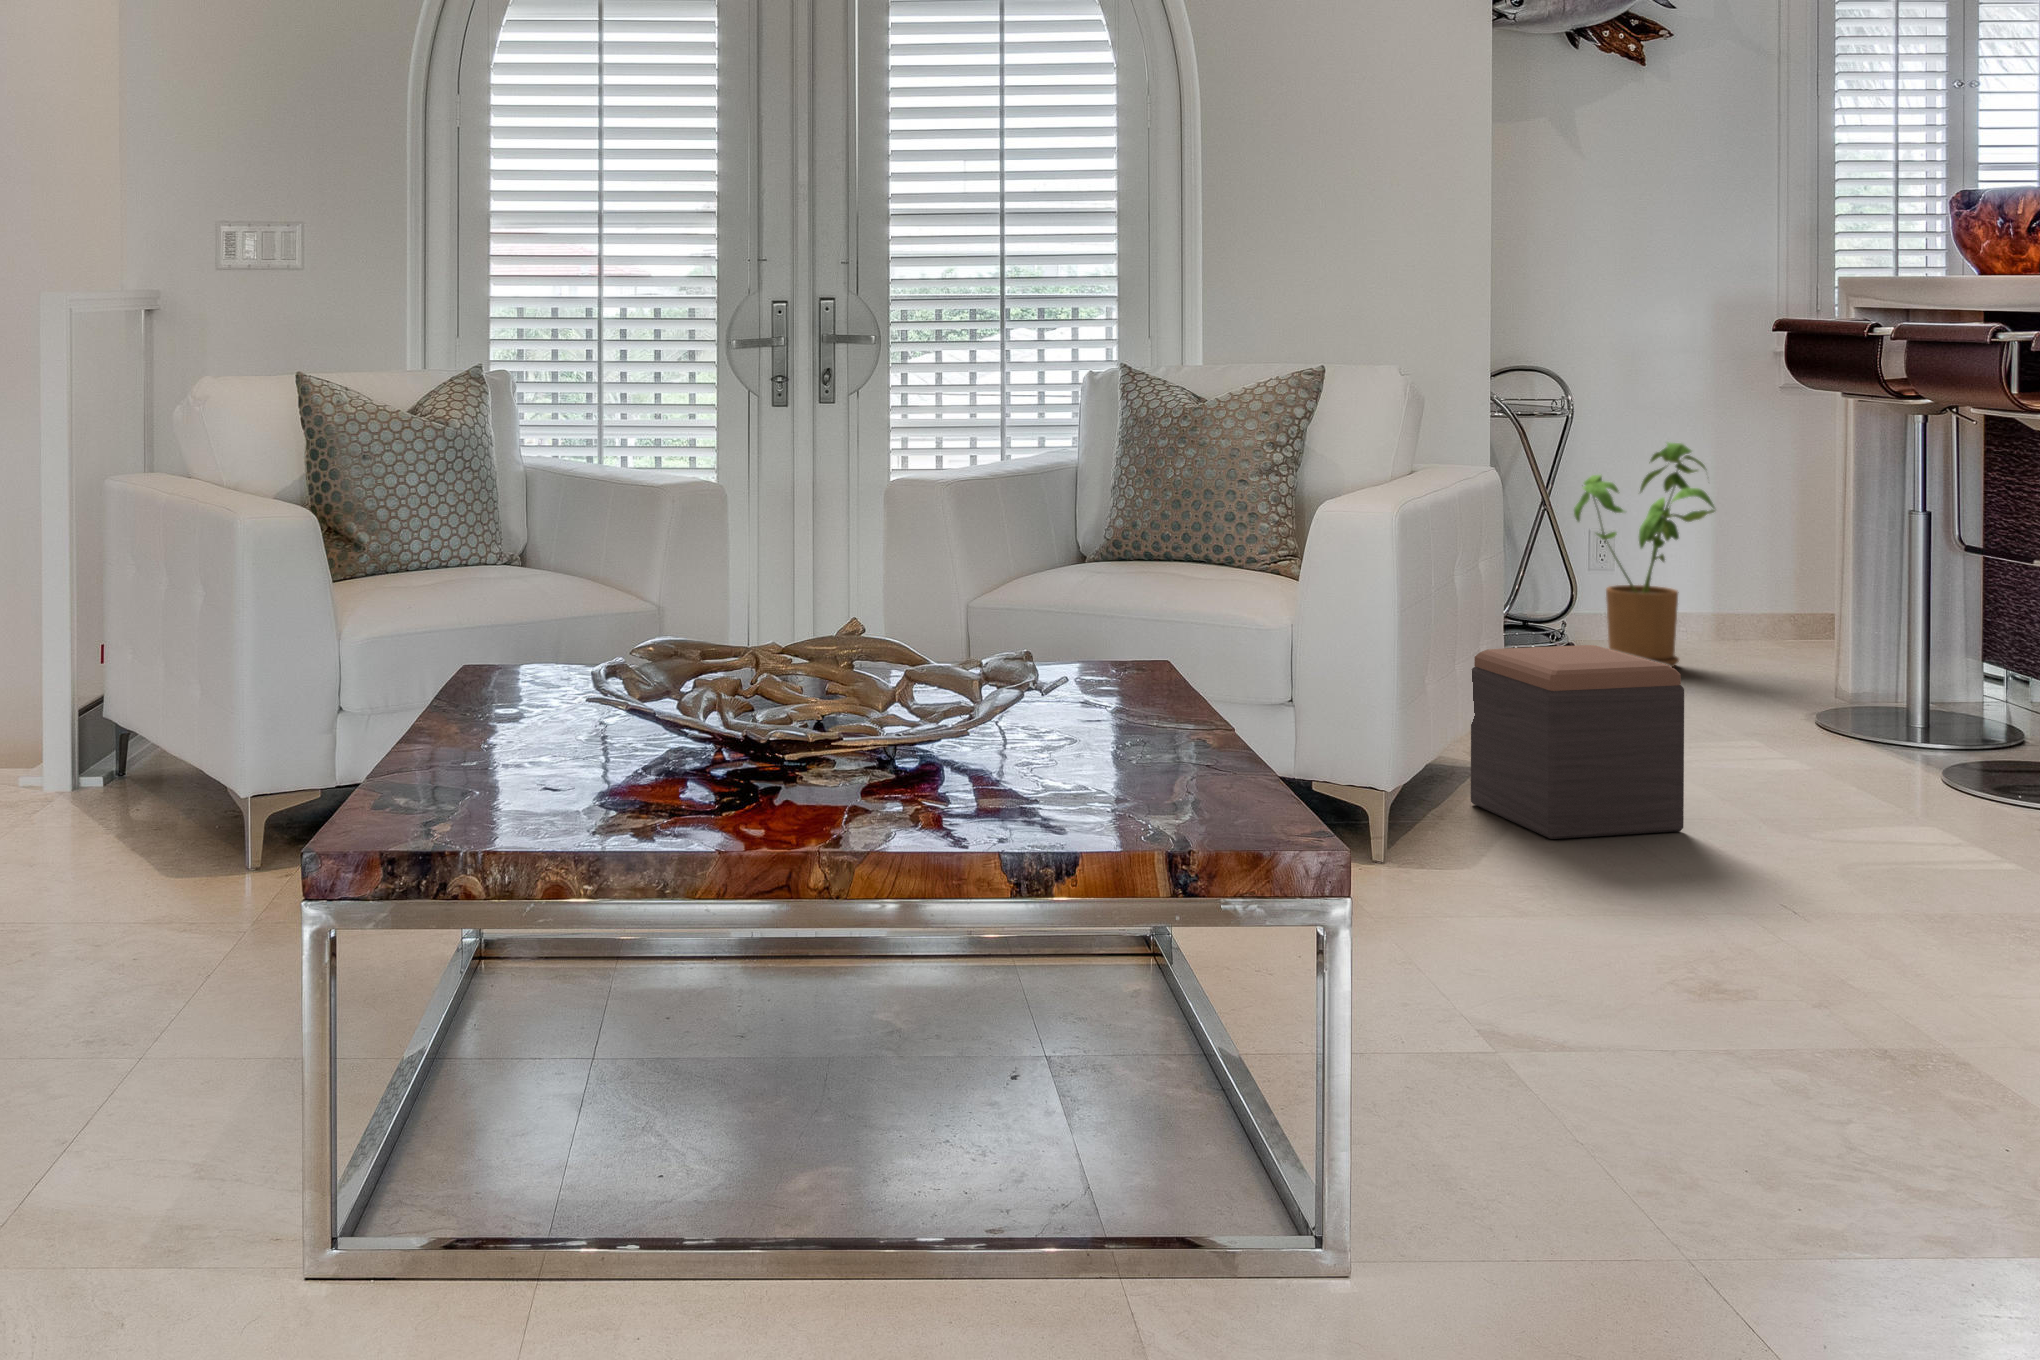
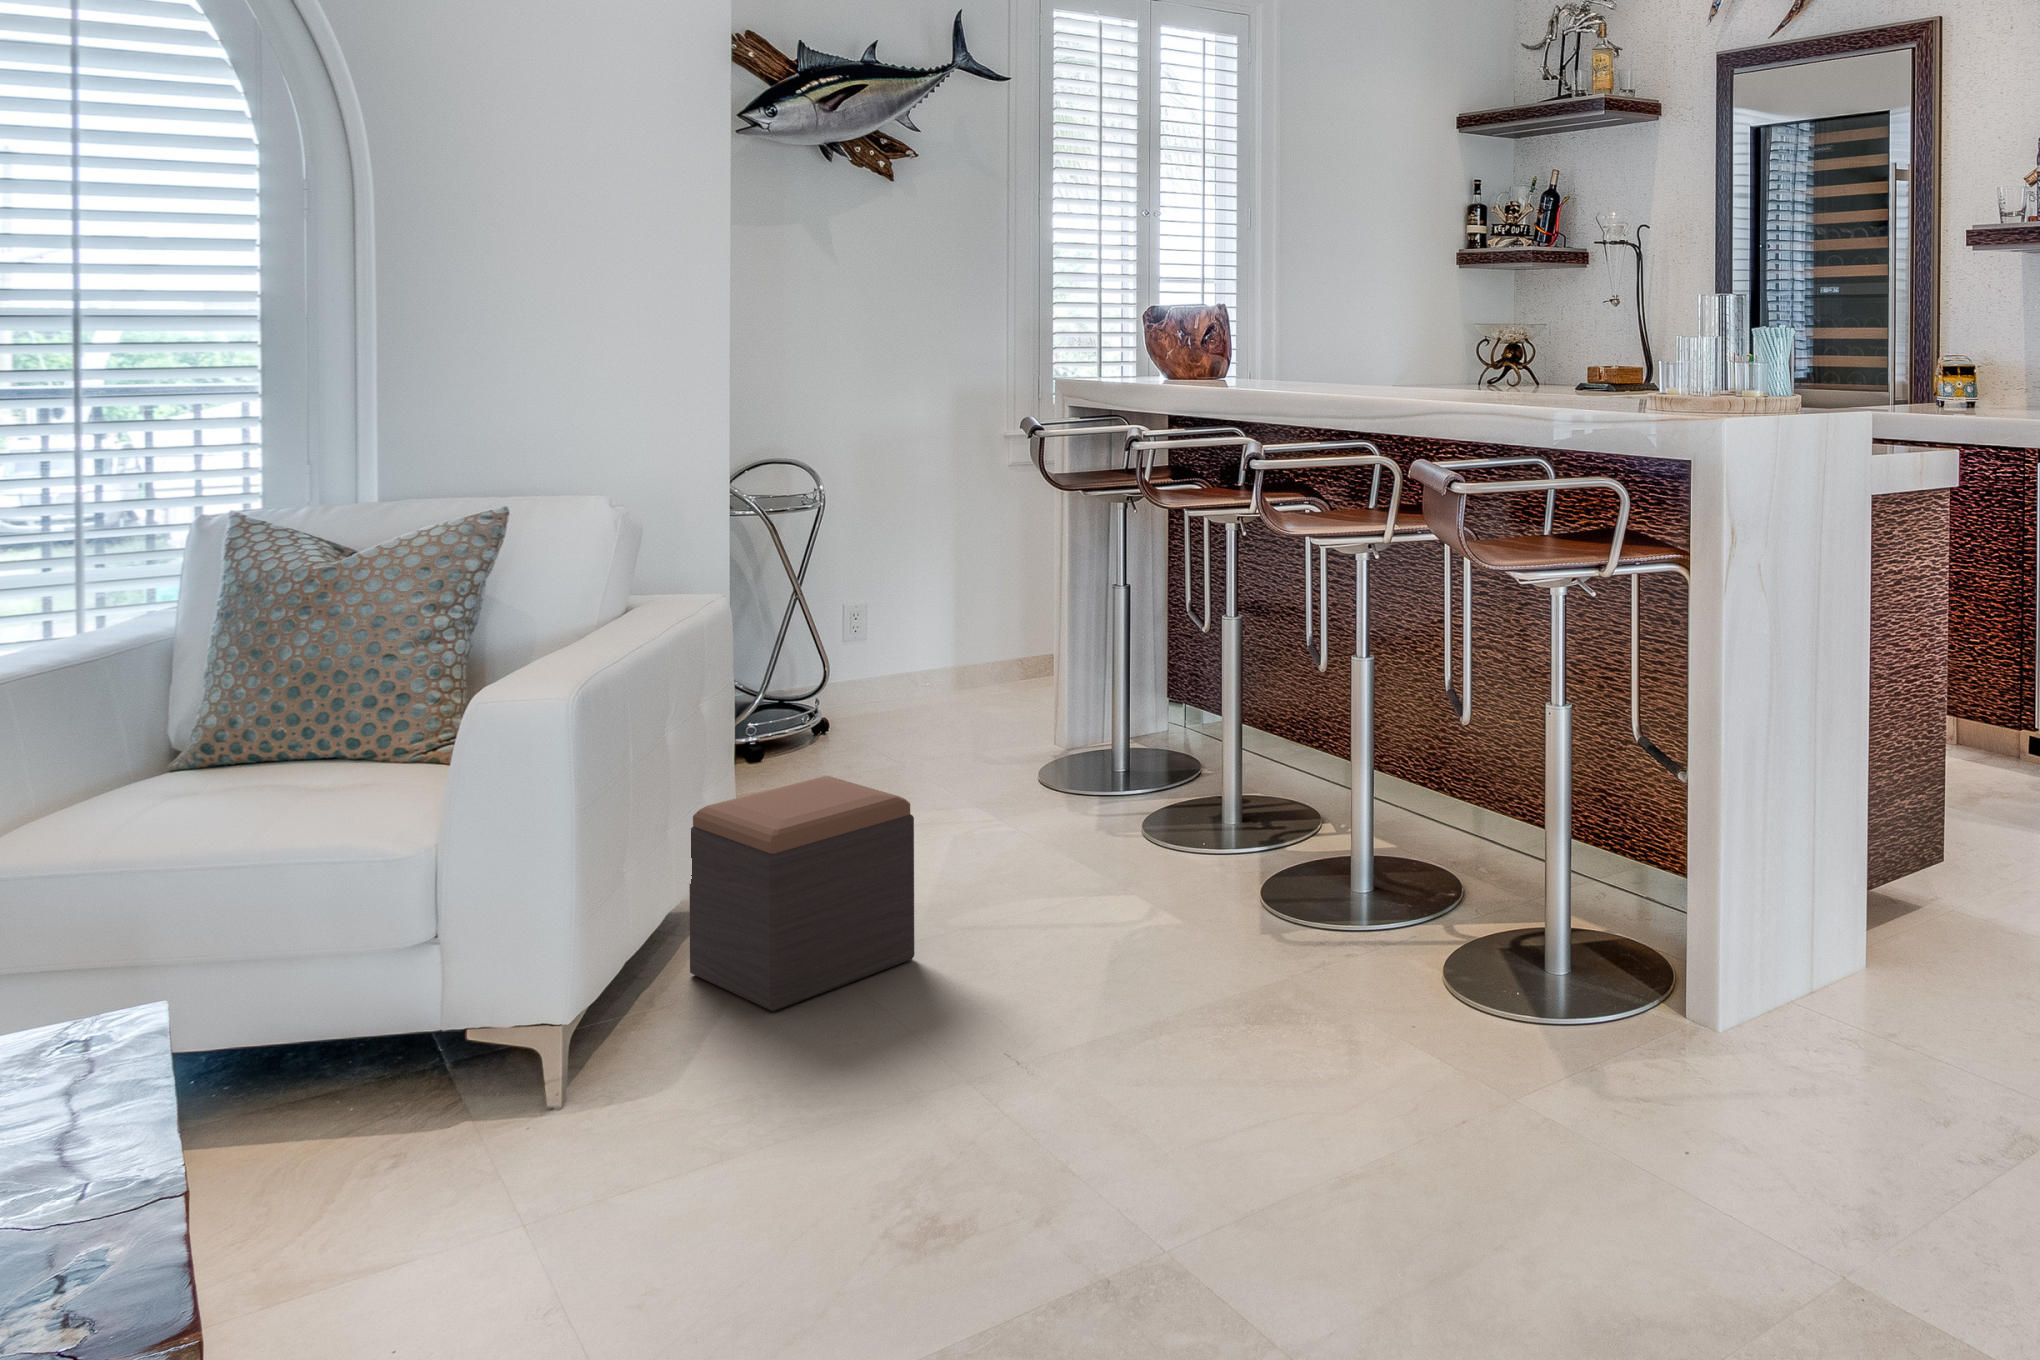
house plant: present [1574,443,1715,667] -> none [831,522,960,733]

